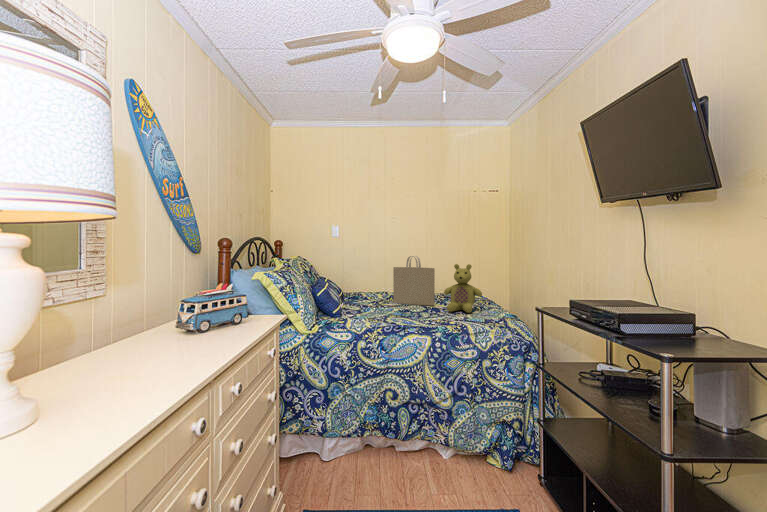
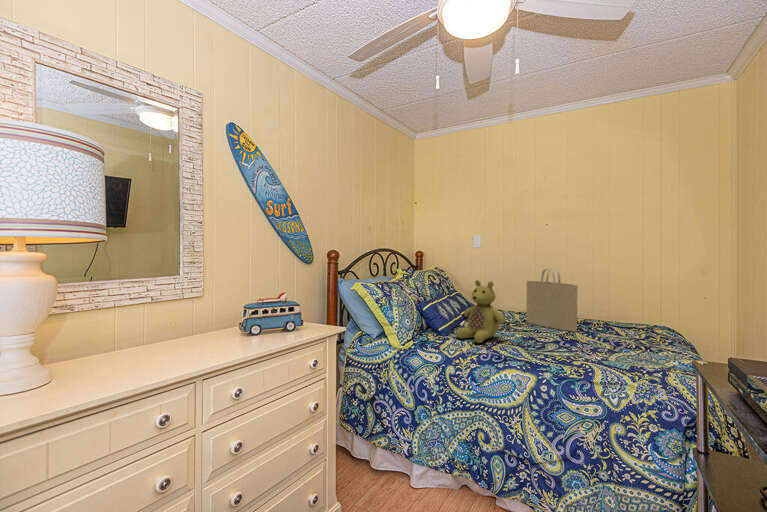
stuffed bear: present [444,264,482,313] -> present [456,280,505,343]

